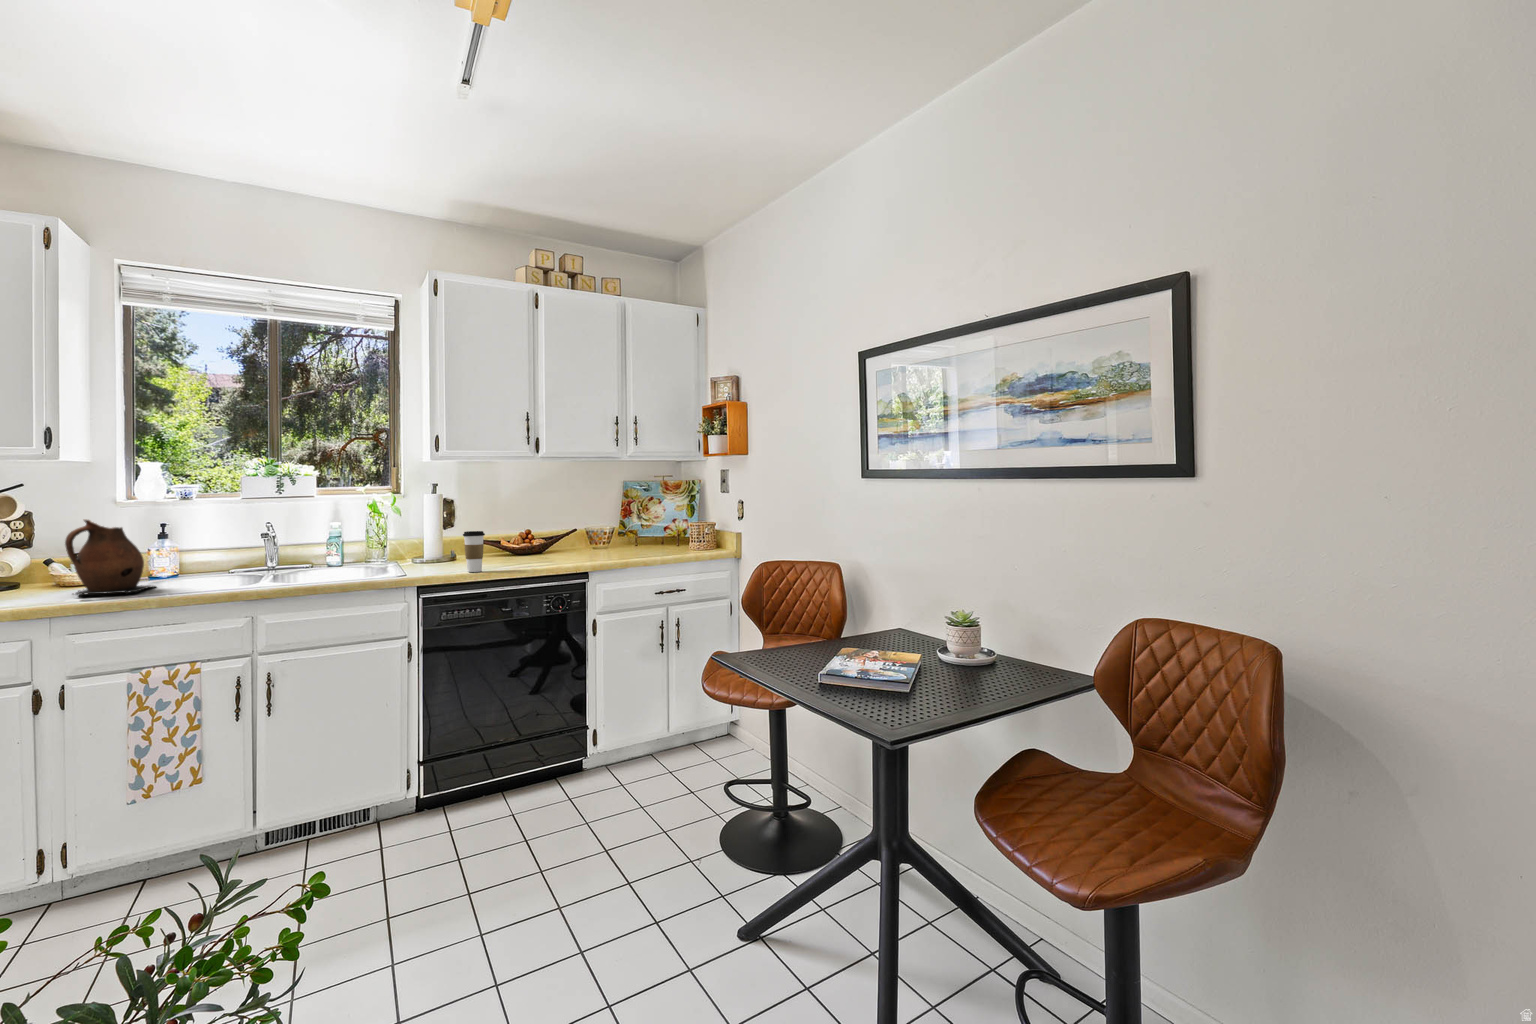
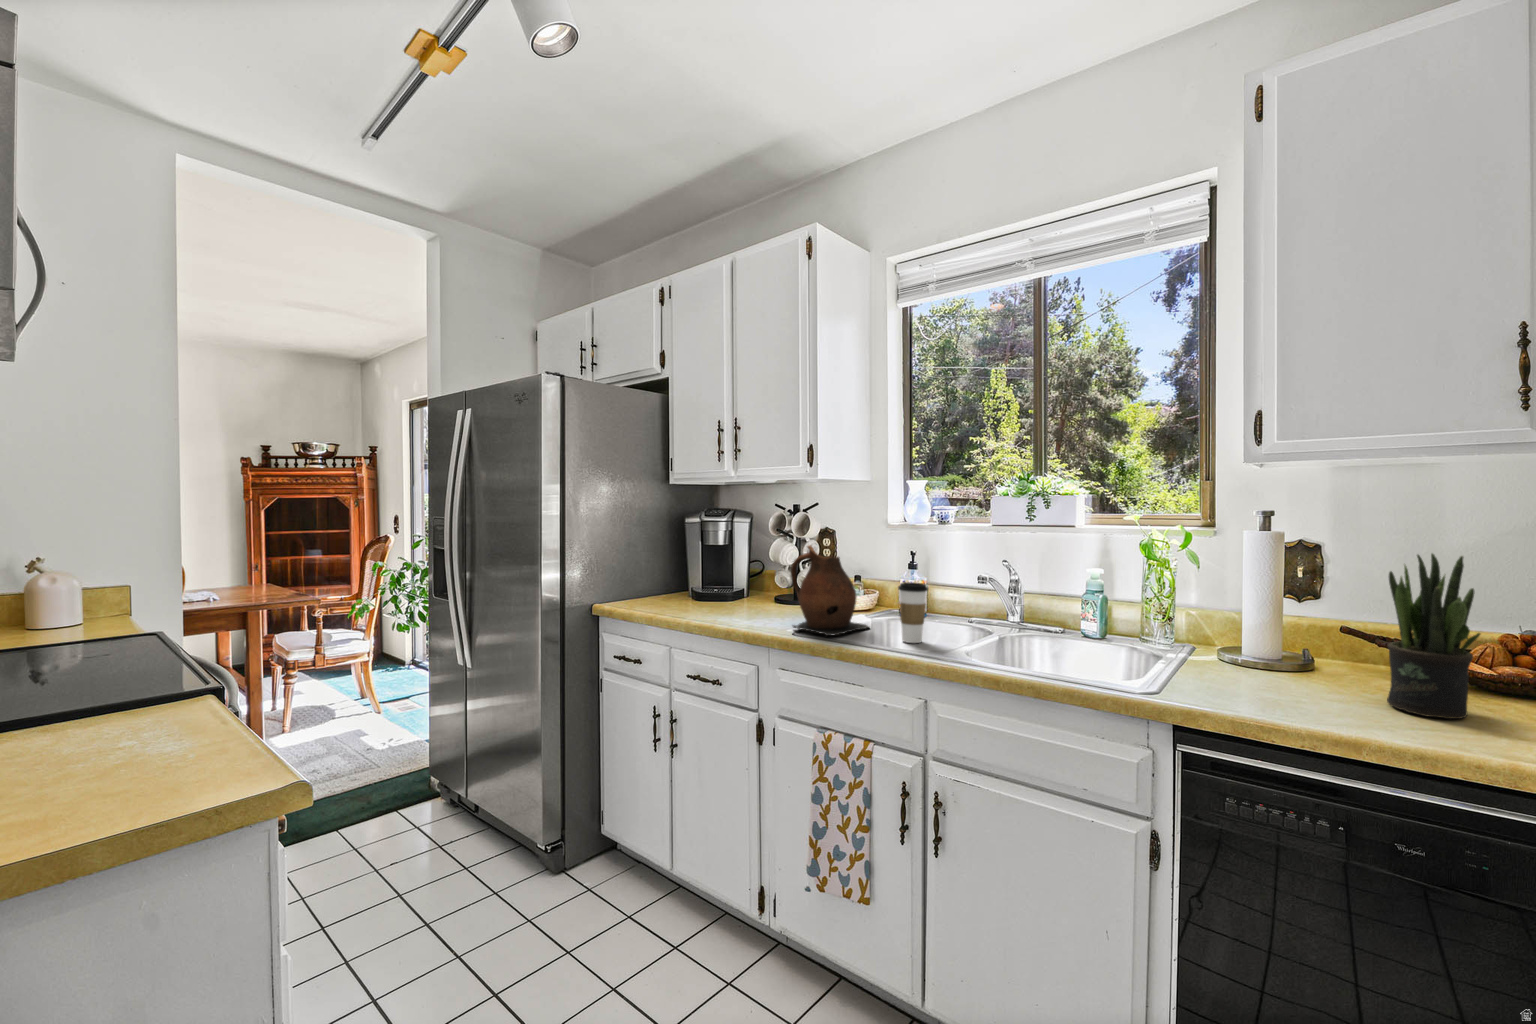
potted plant: none [494,494,526,565] -> present [1387,554,1480,719]
coffee cup: present [463,531,485,572] -> present [898,582,928,643]

